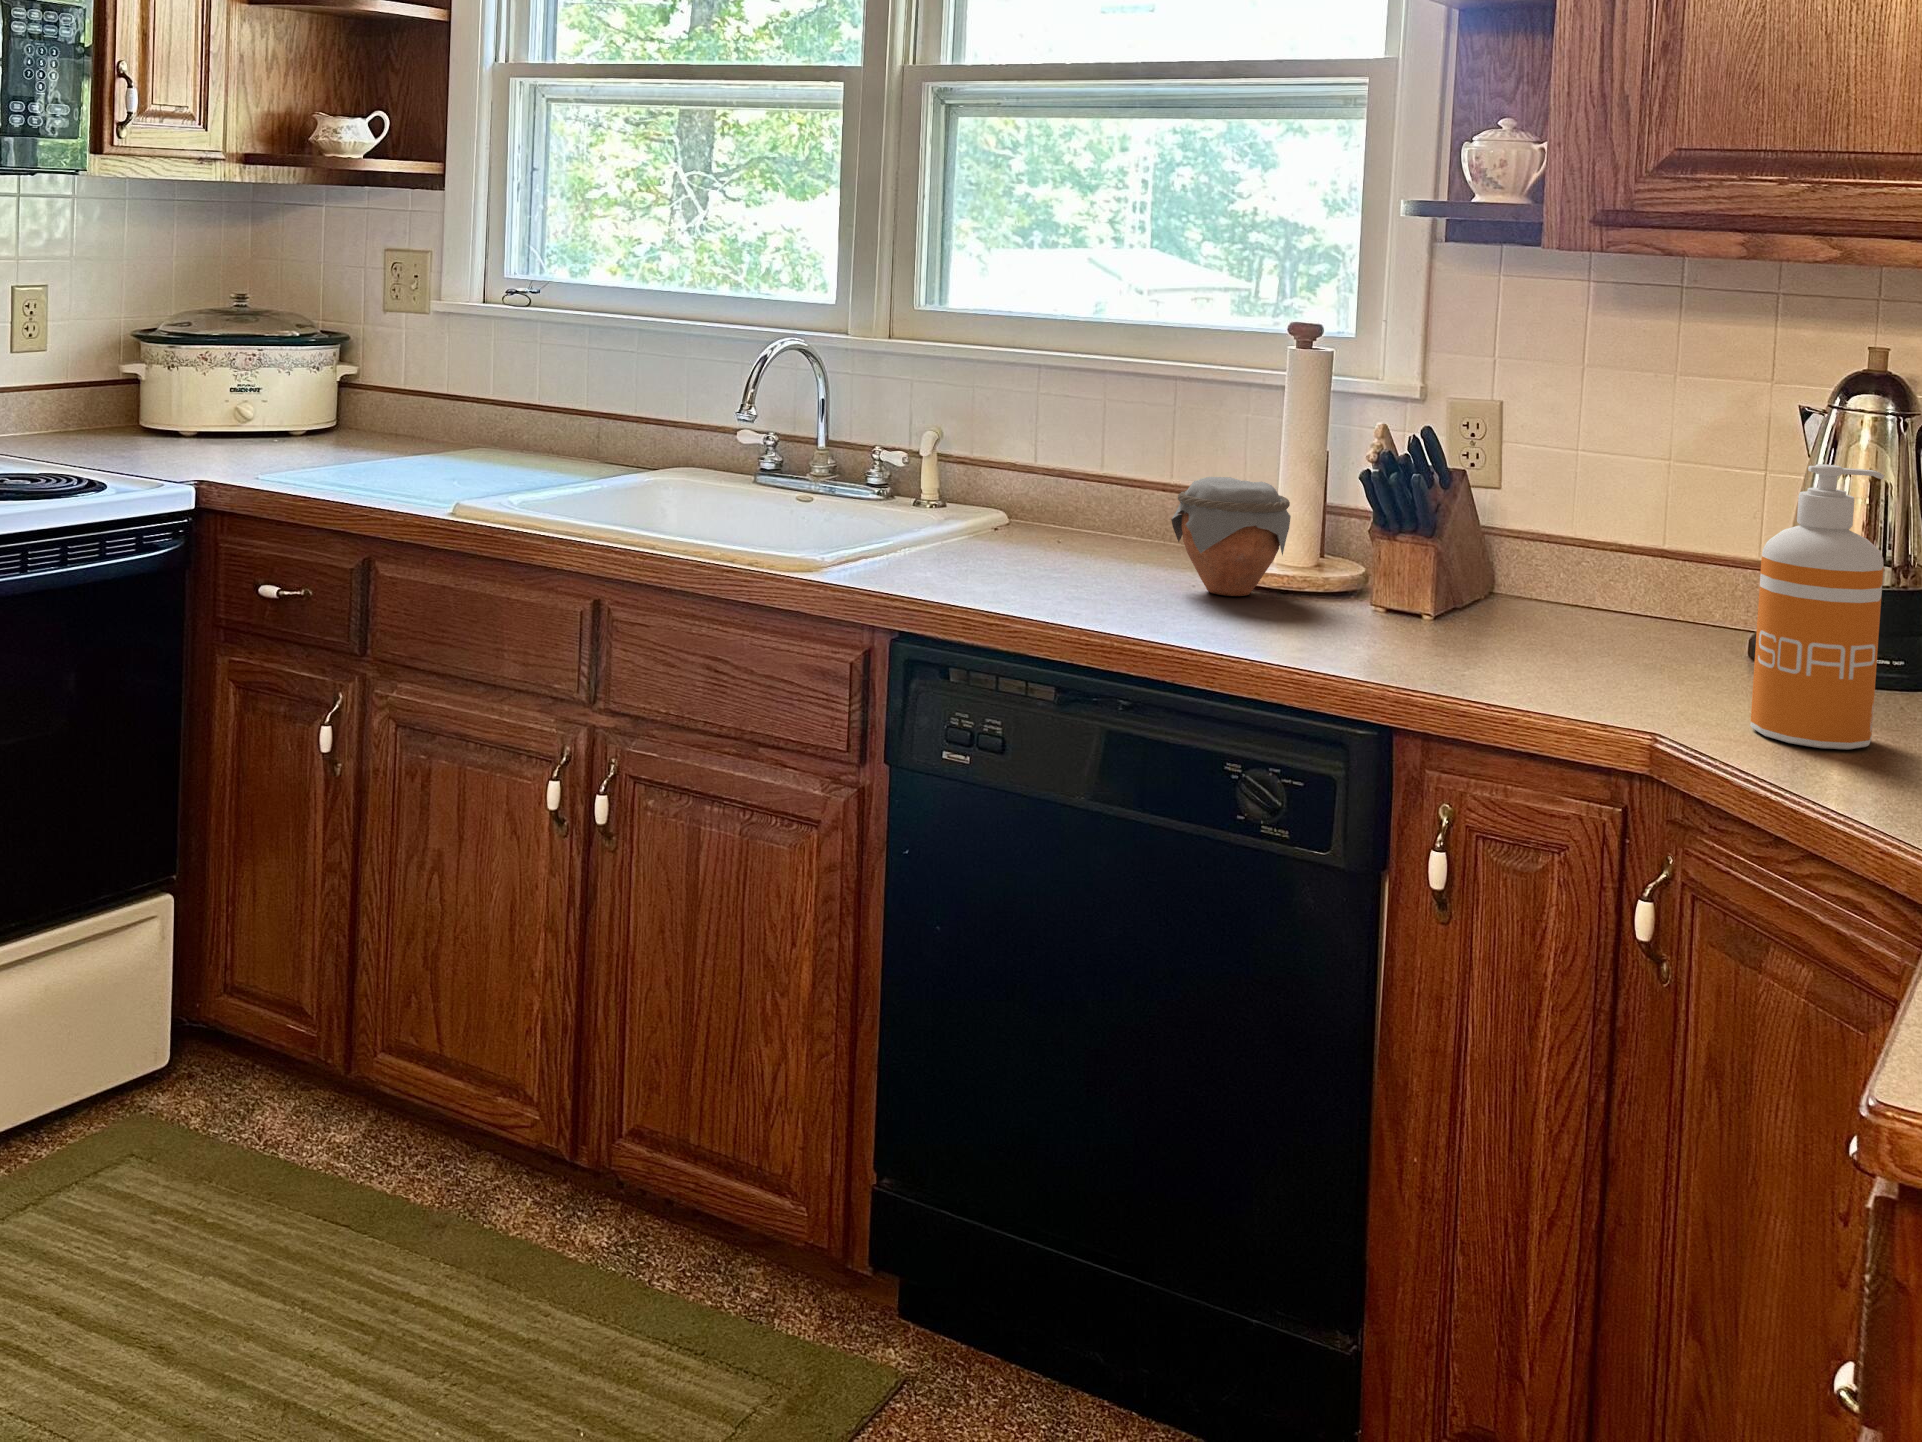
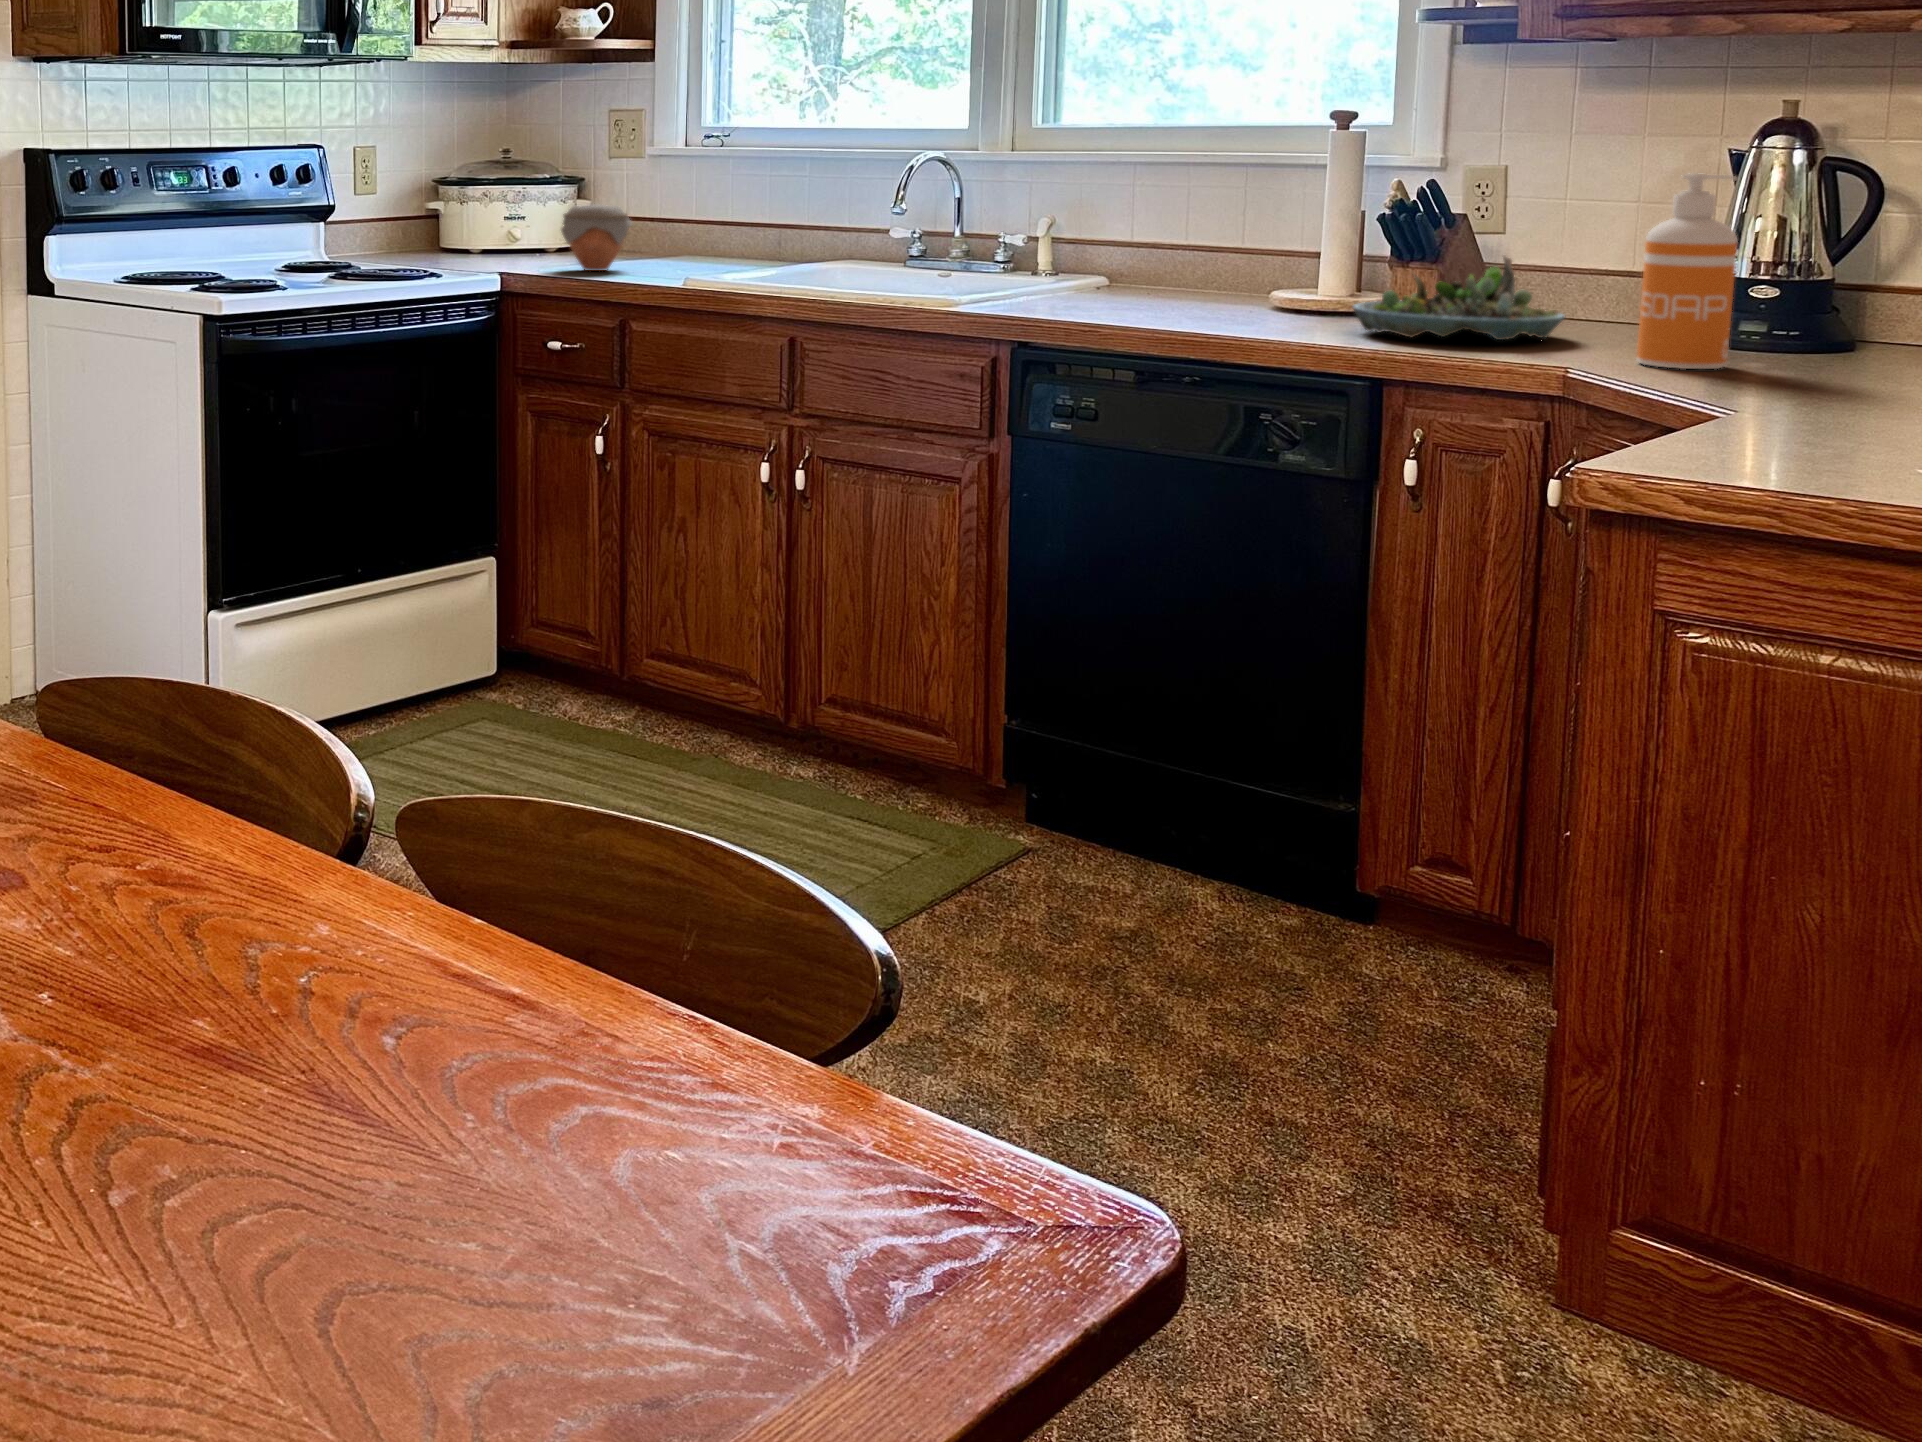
jar: present [1171,477,1291,596] -> present [561,204,632,271]
succulent planter: none [1347,543,1625,674] -> present [1353,256,1565,340]

